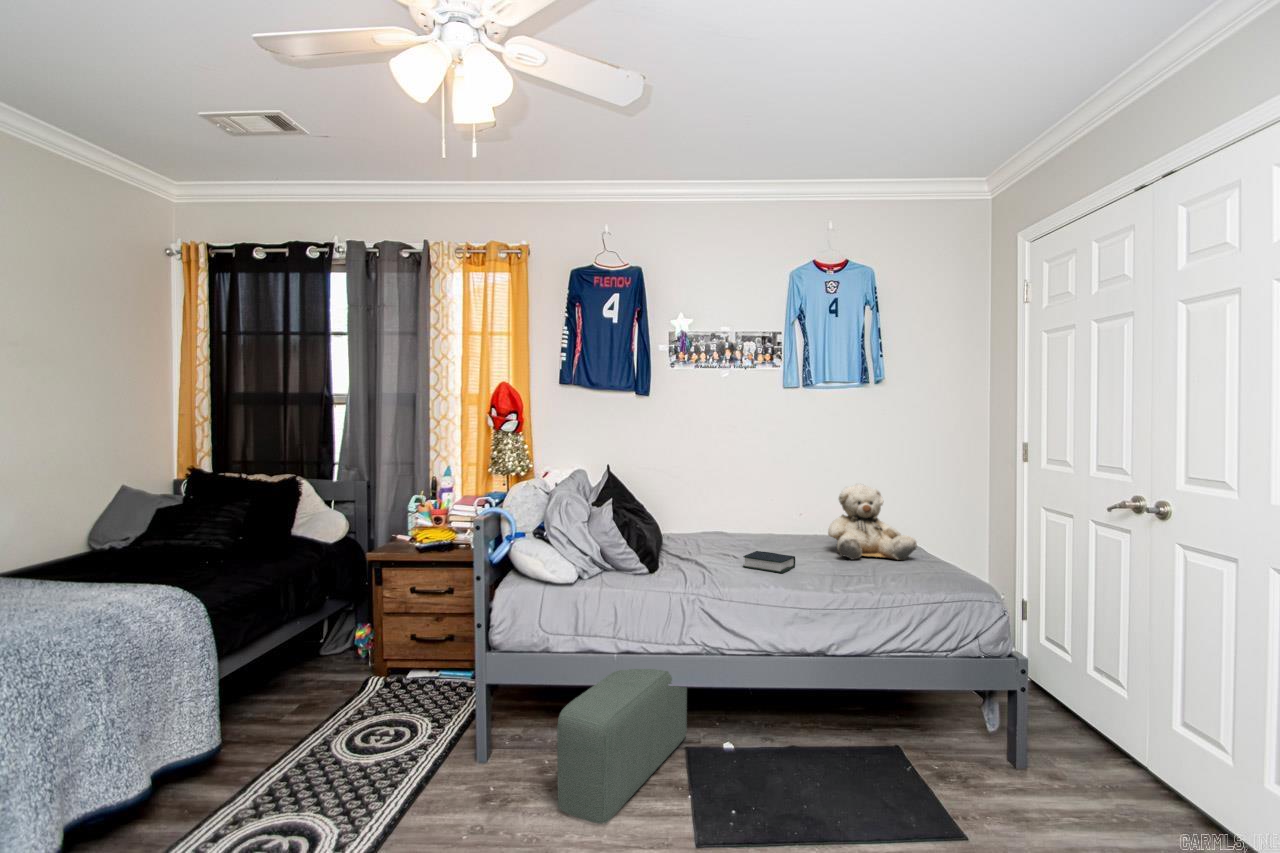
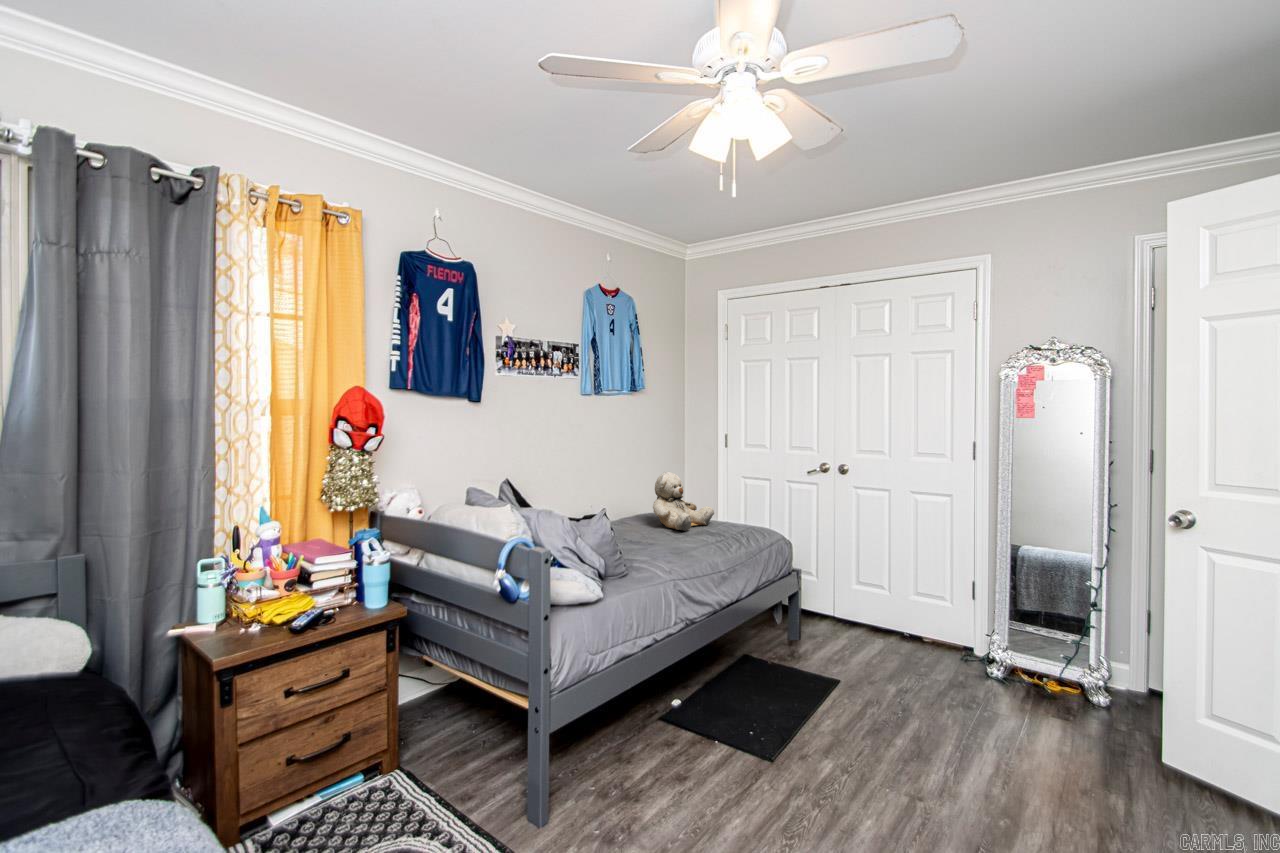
book: present [743,551,795,573] -> none [643,537,684,555]
pouf: present [557,669,687,824] -> none [612,647,724,823]

